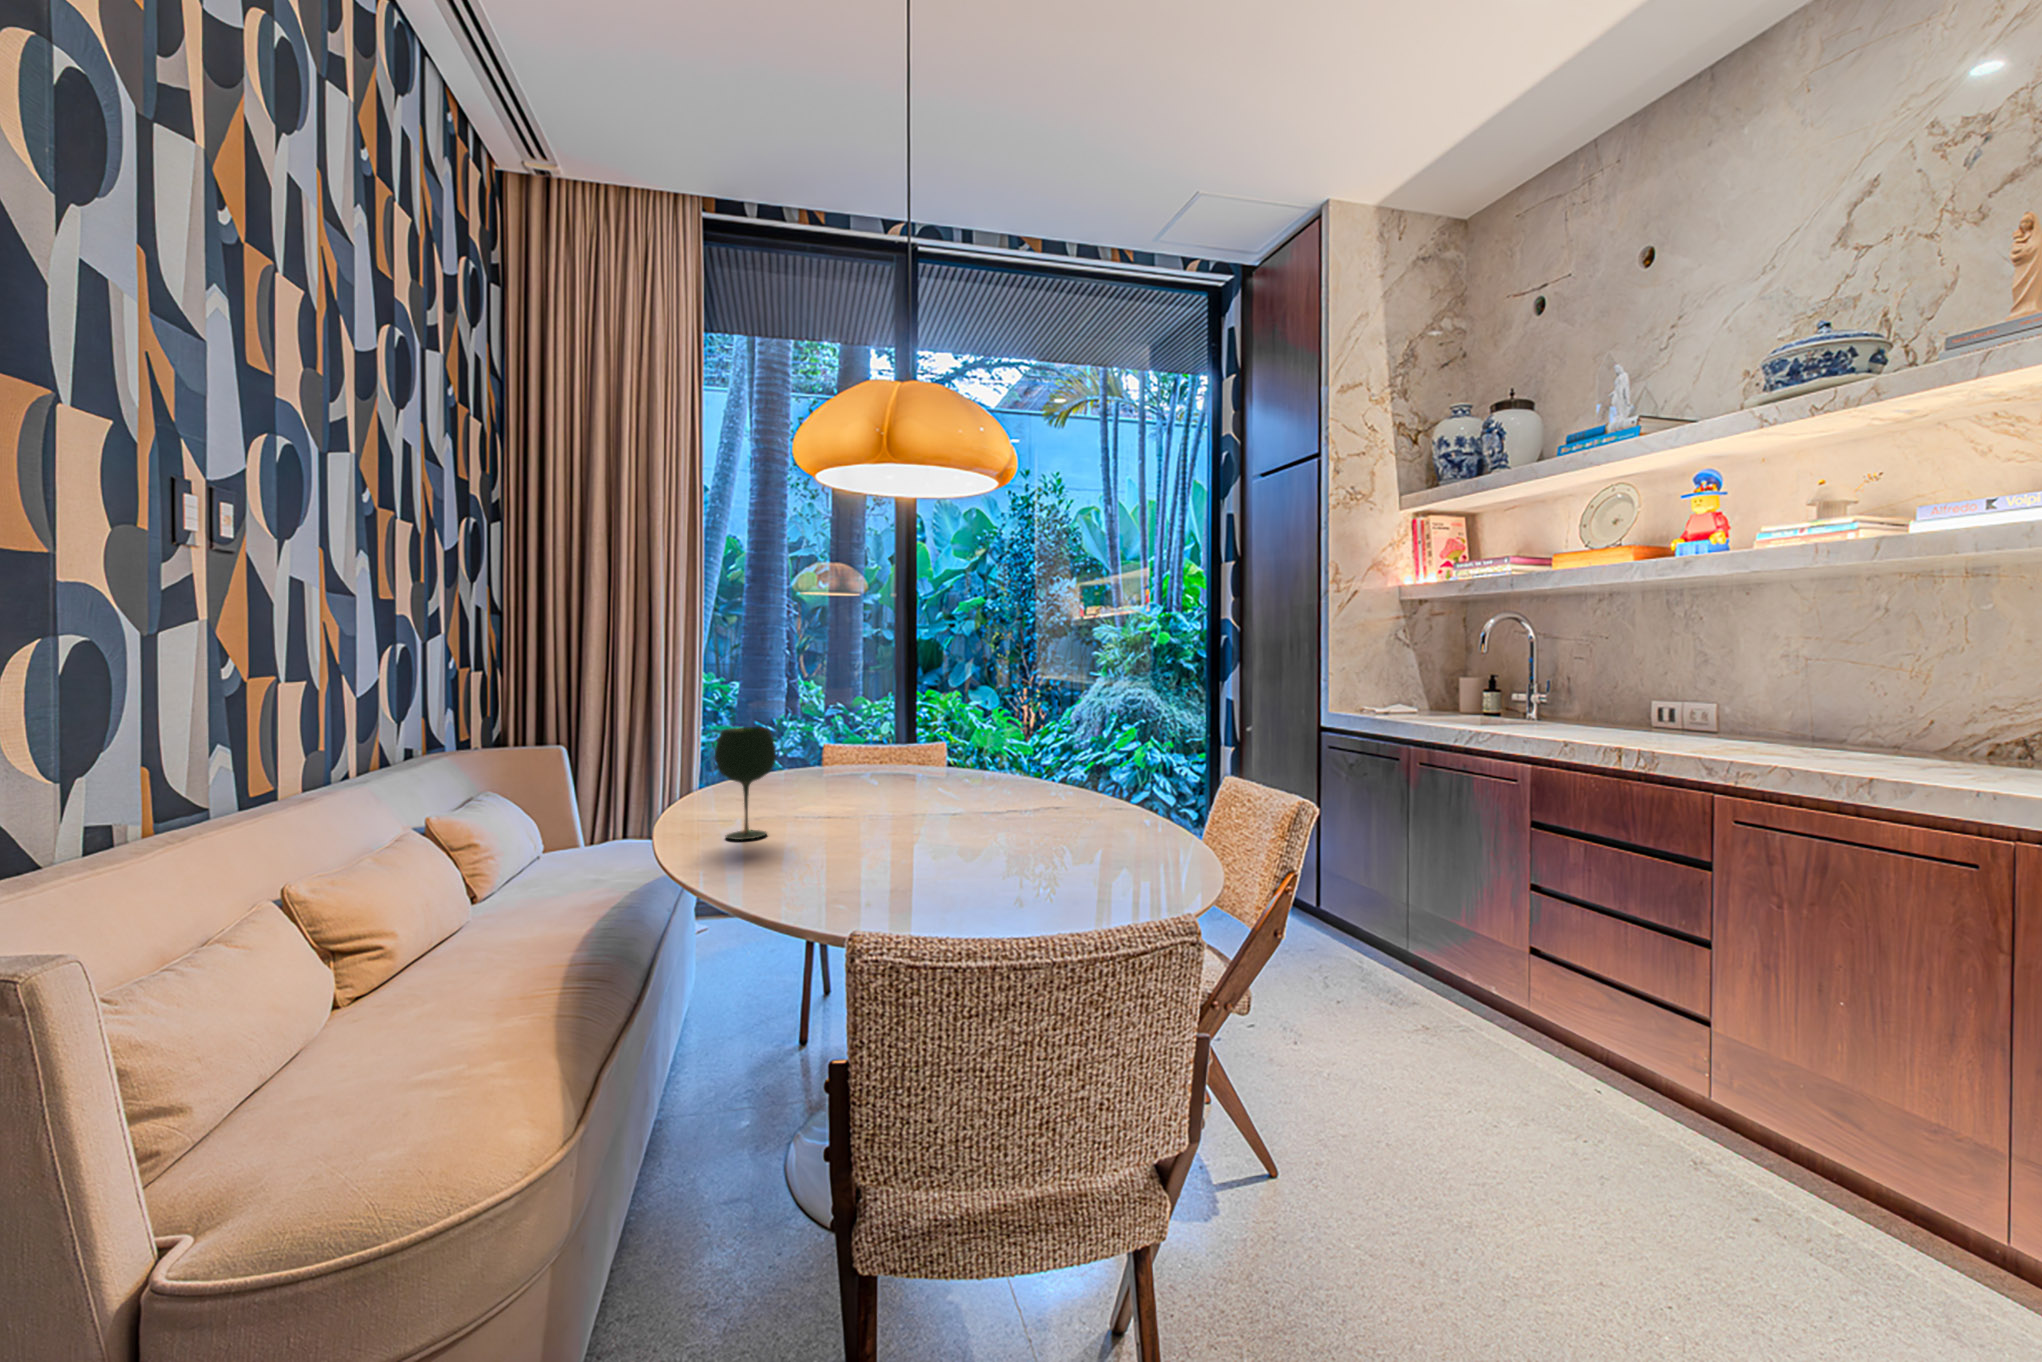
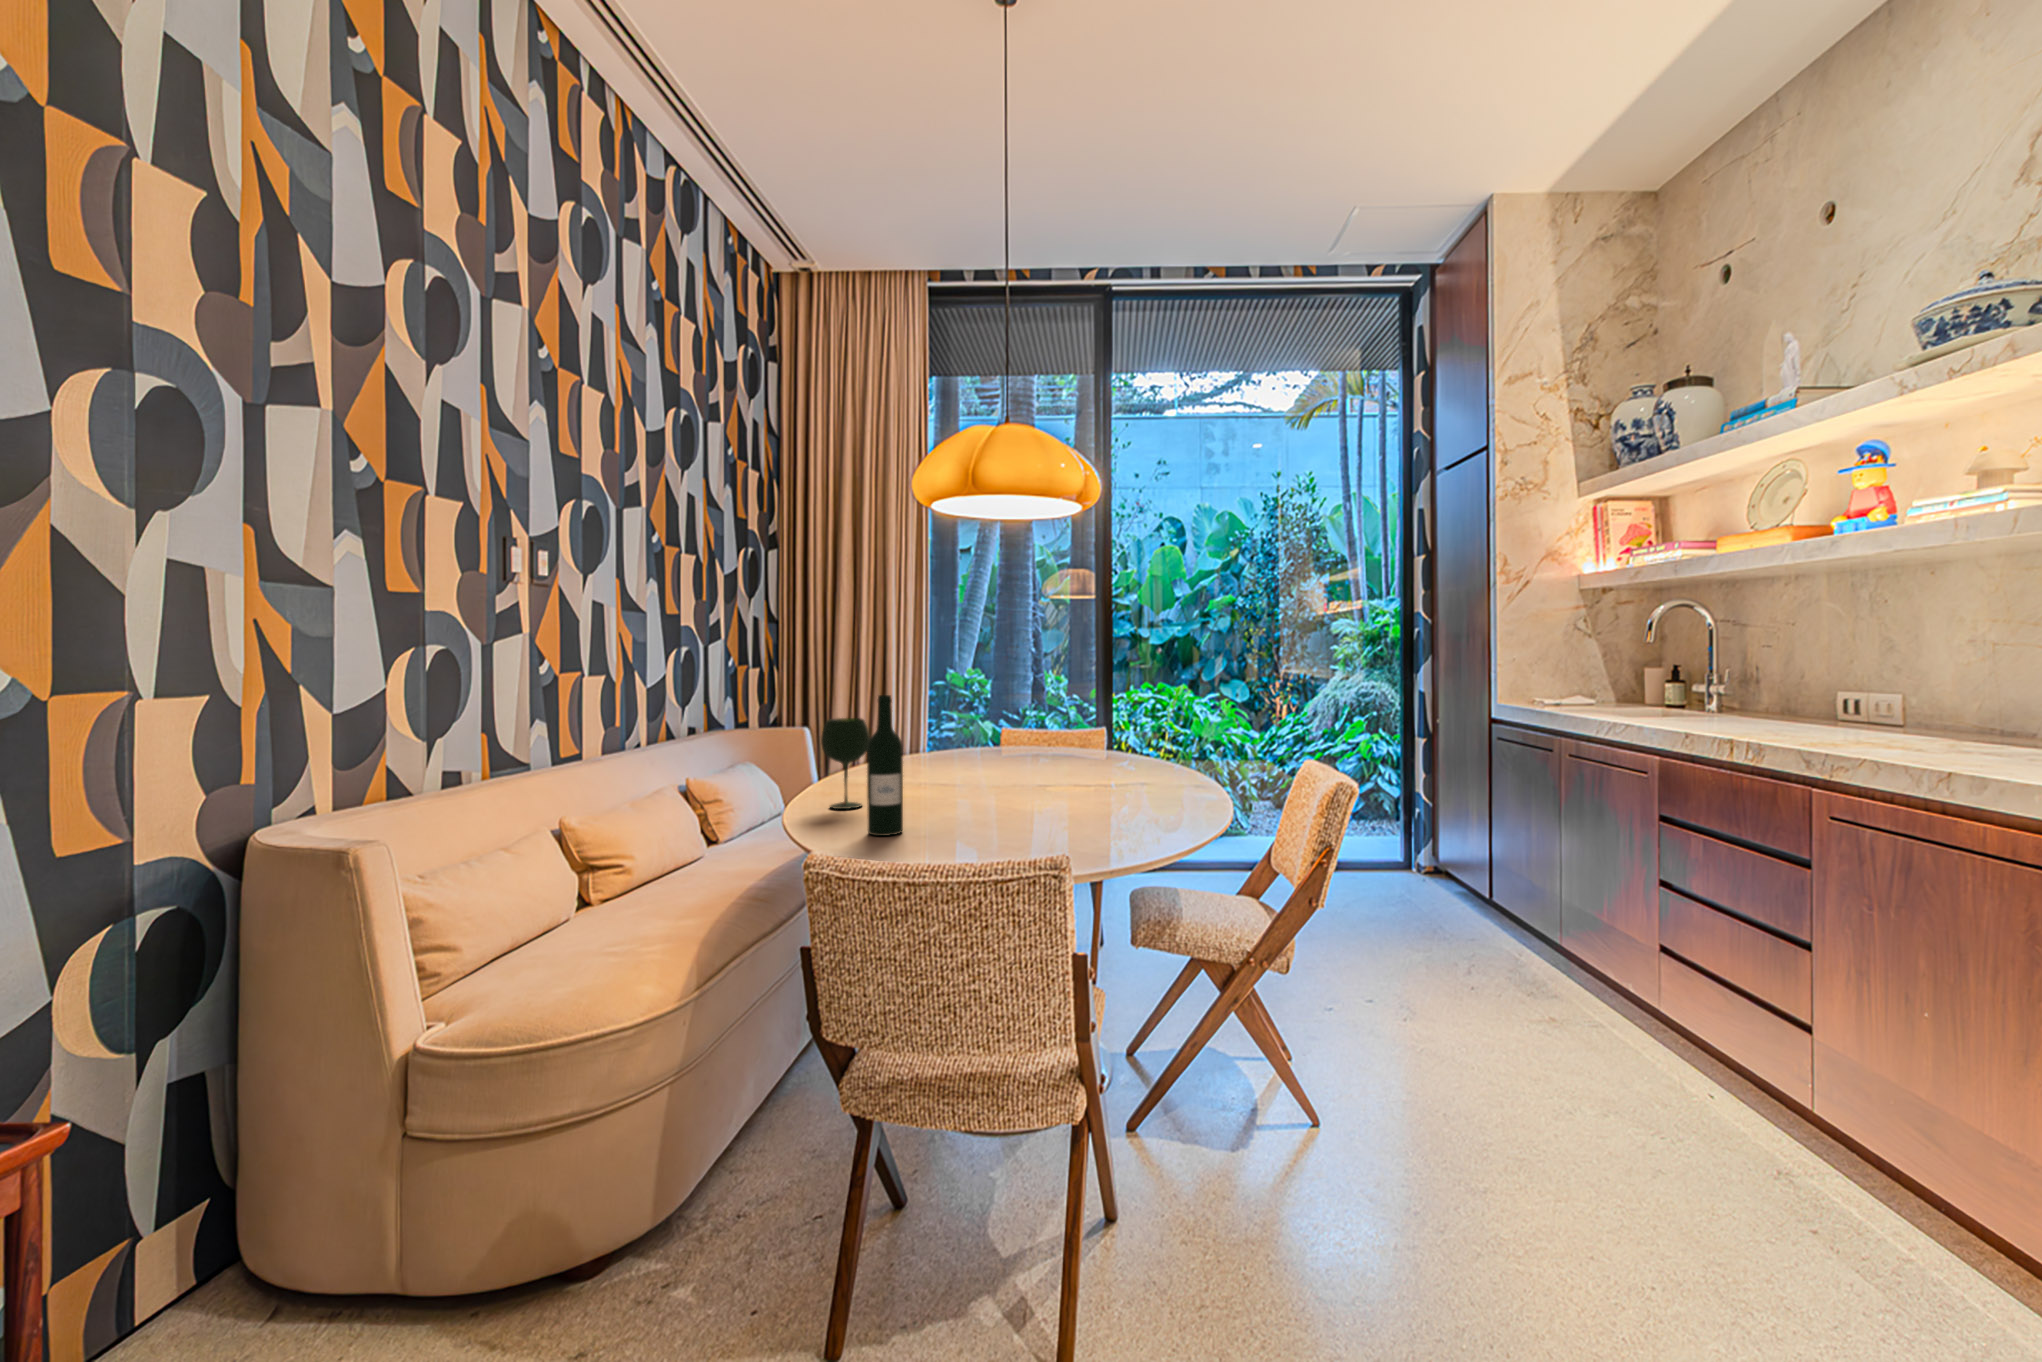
wine bottle: none [820,697,864,868] -> present [867,695,903,836]

